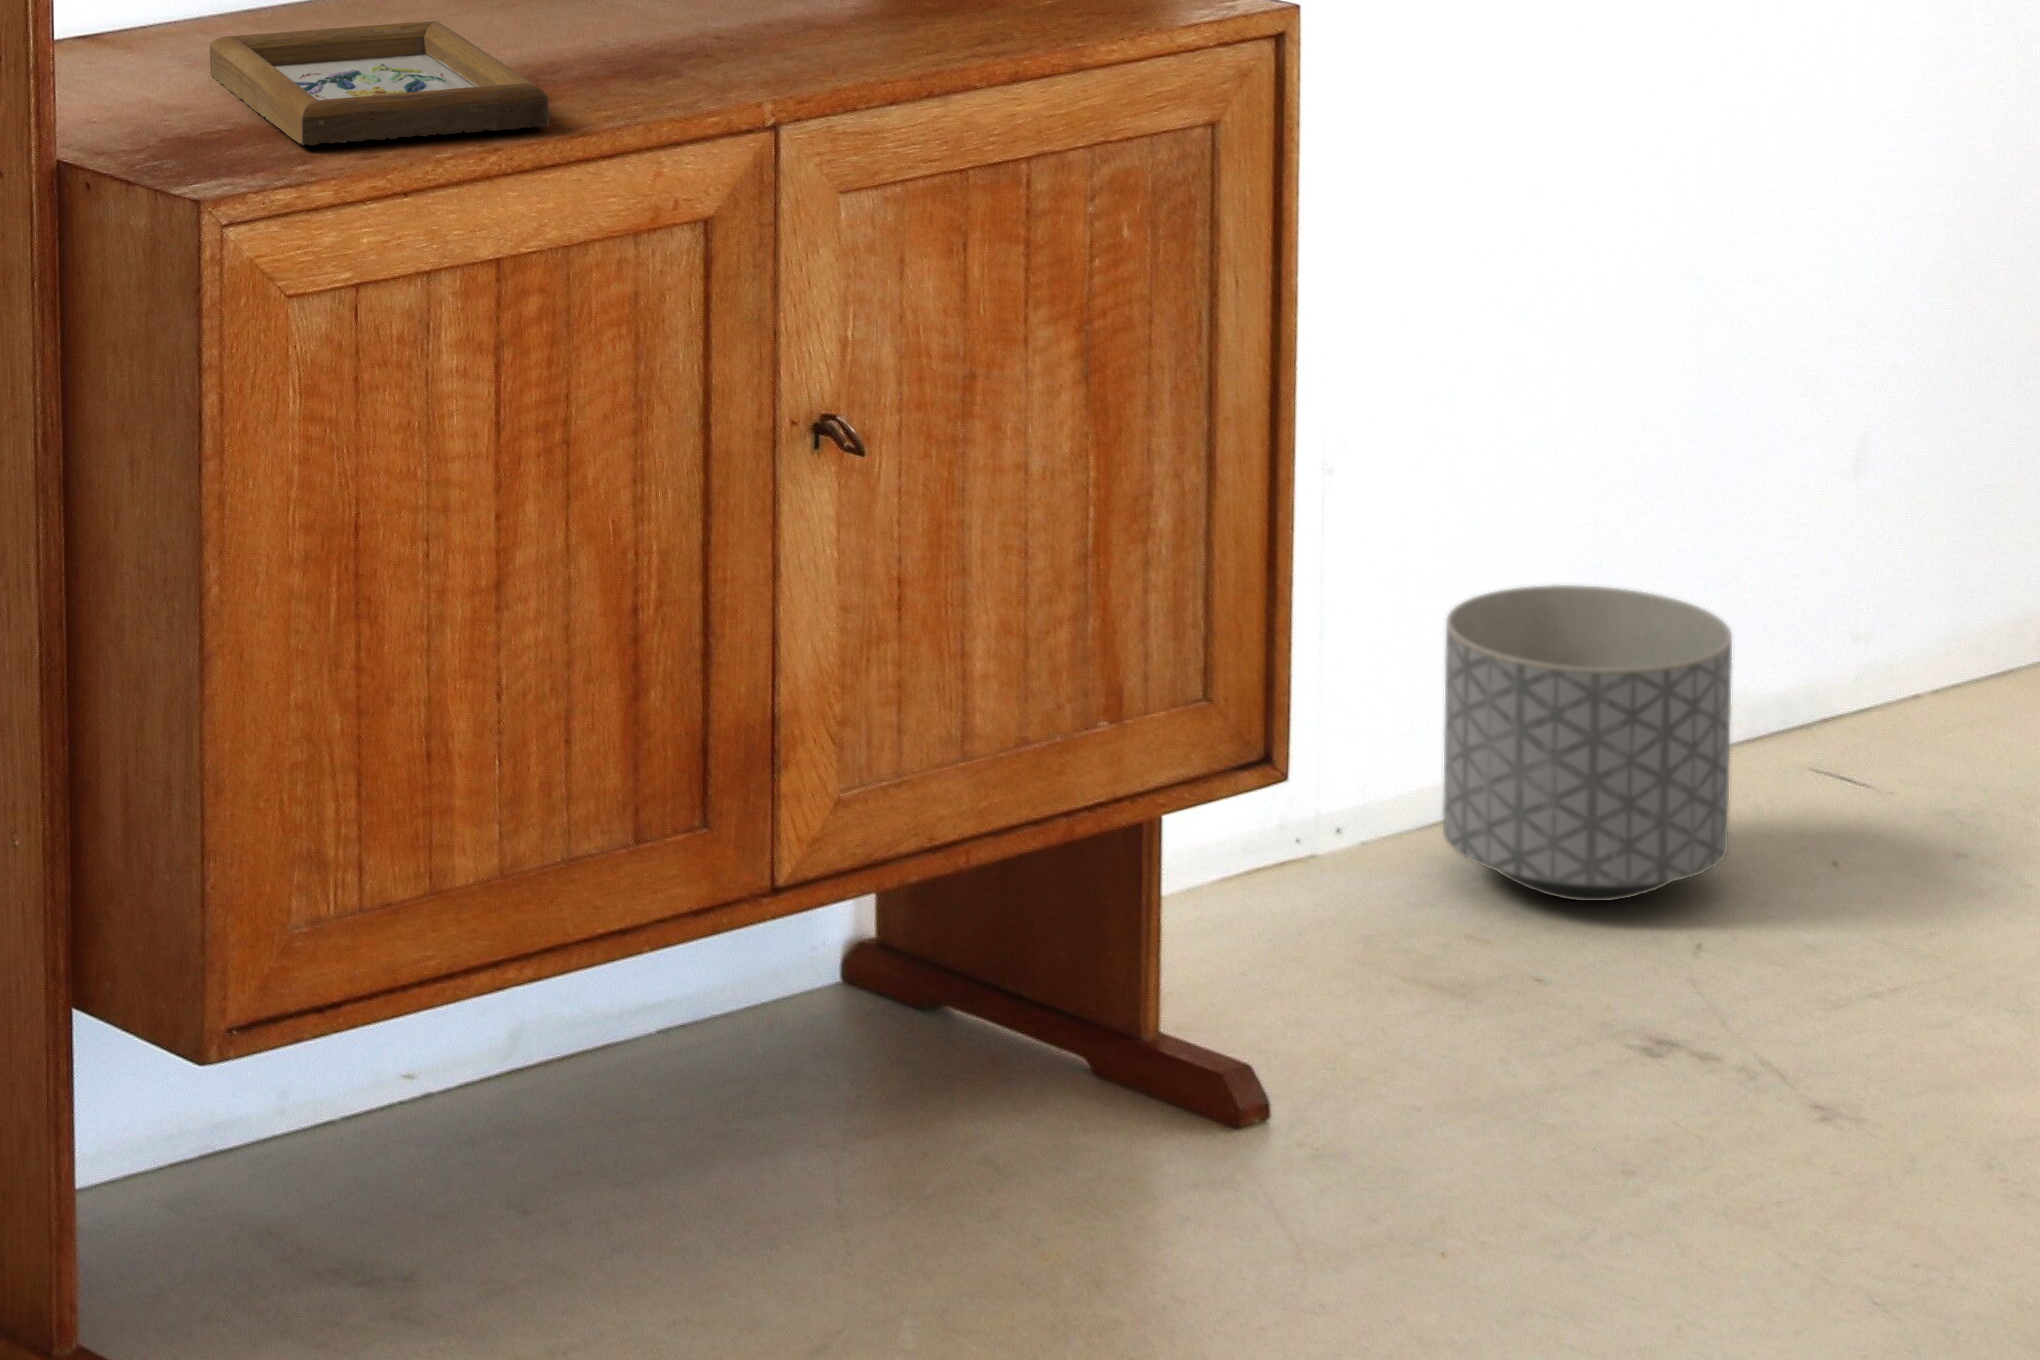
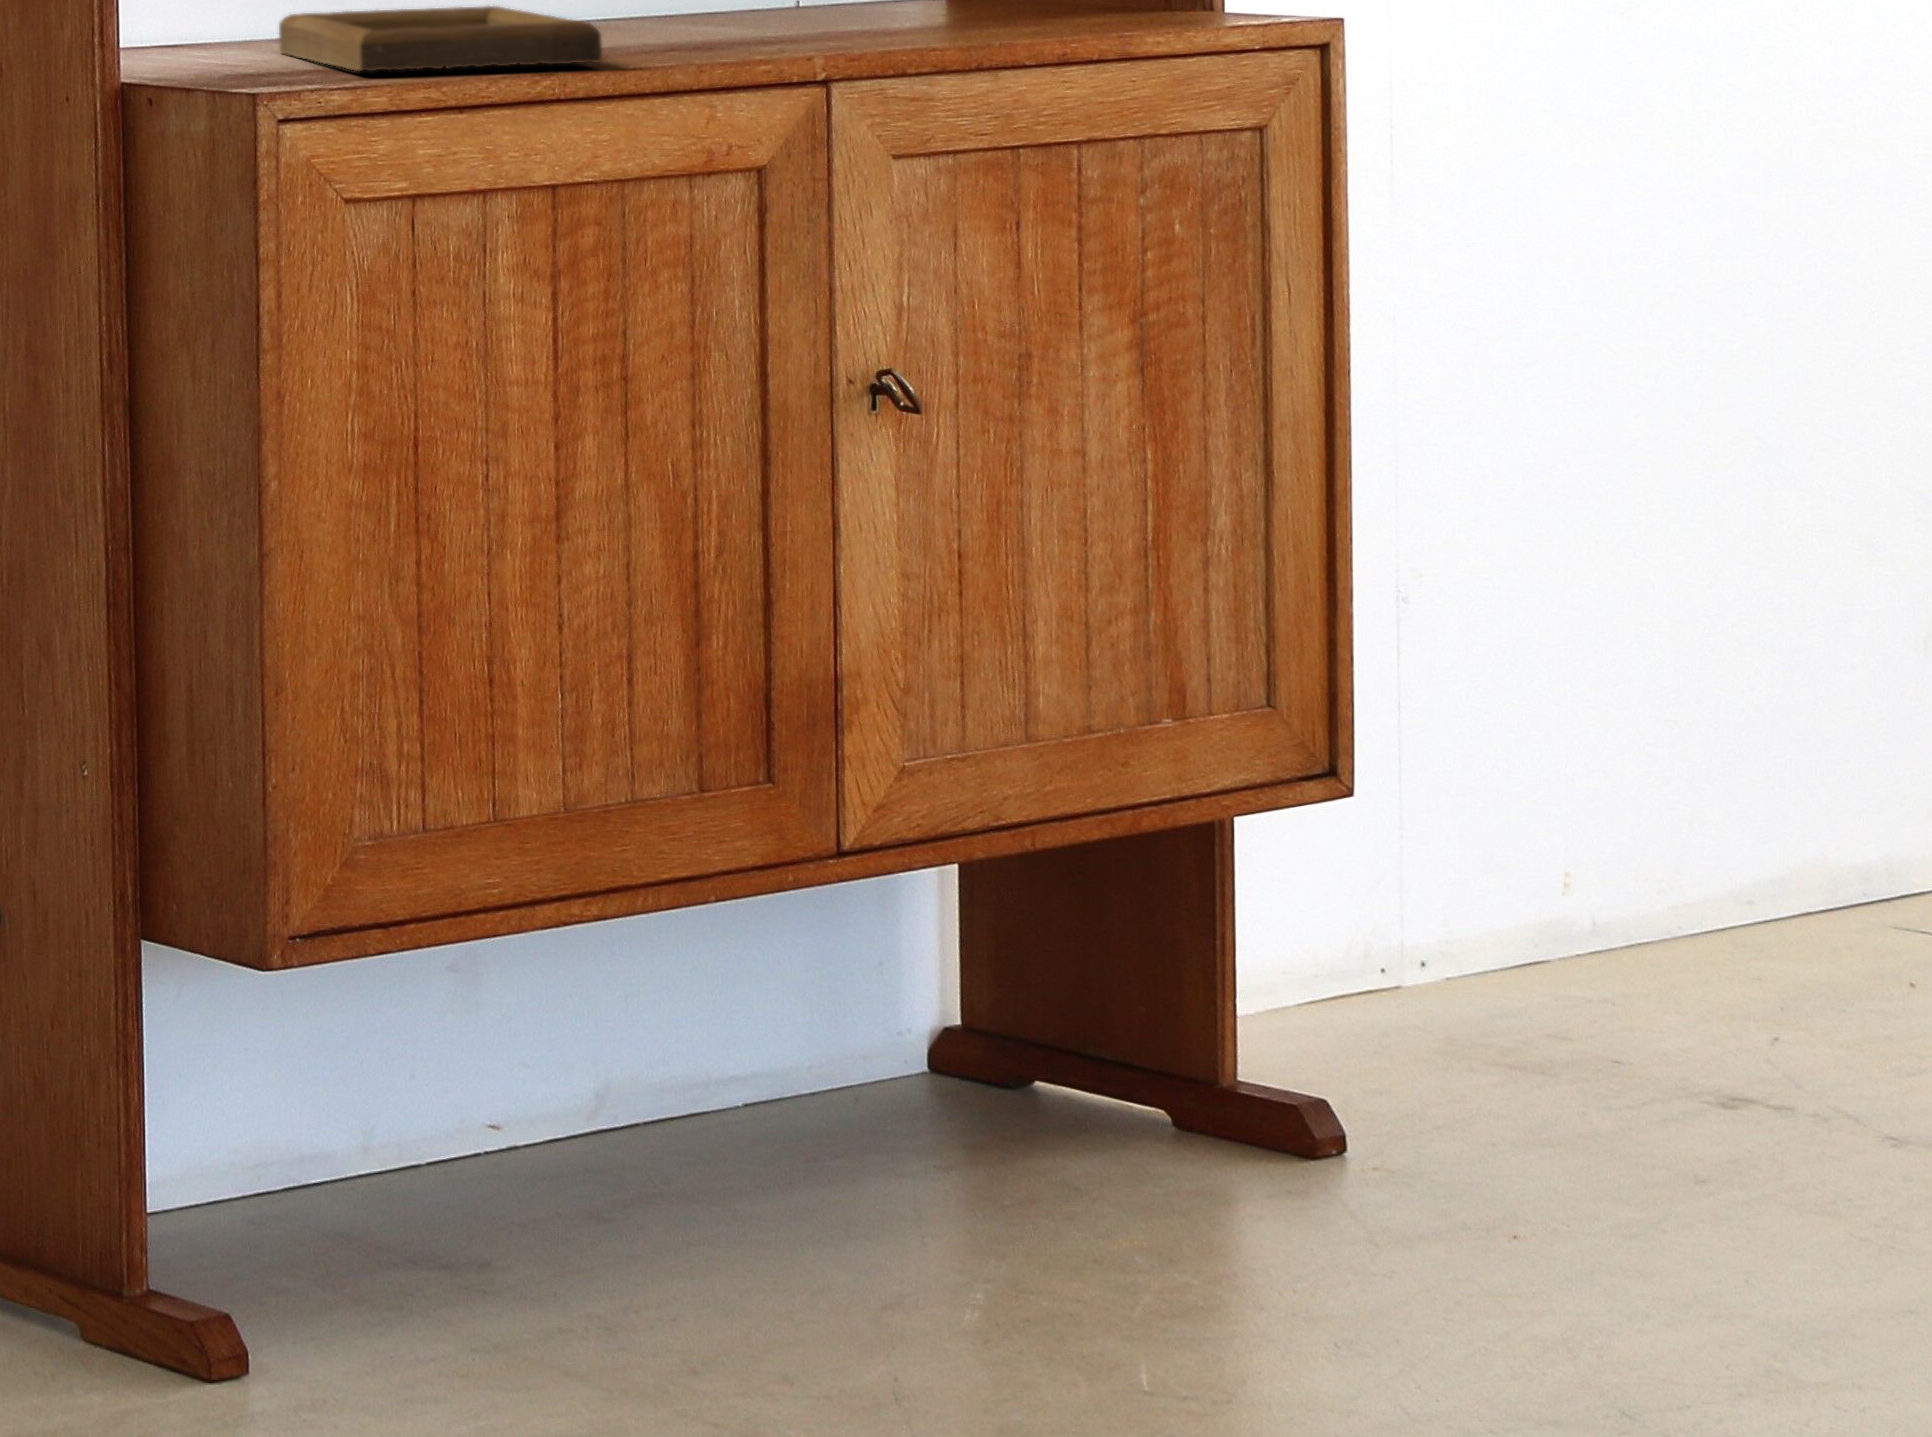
planter: present [1443,585,1732,901] -> none [1522,712,1807,1009]

